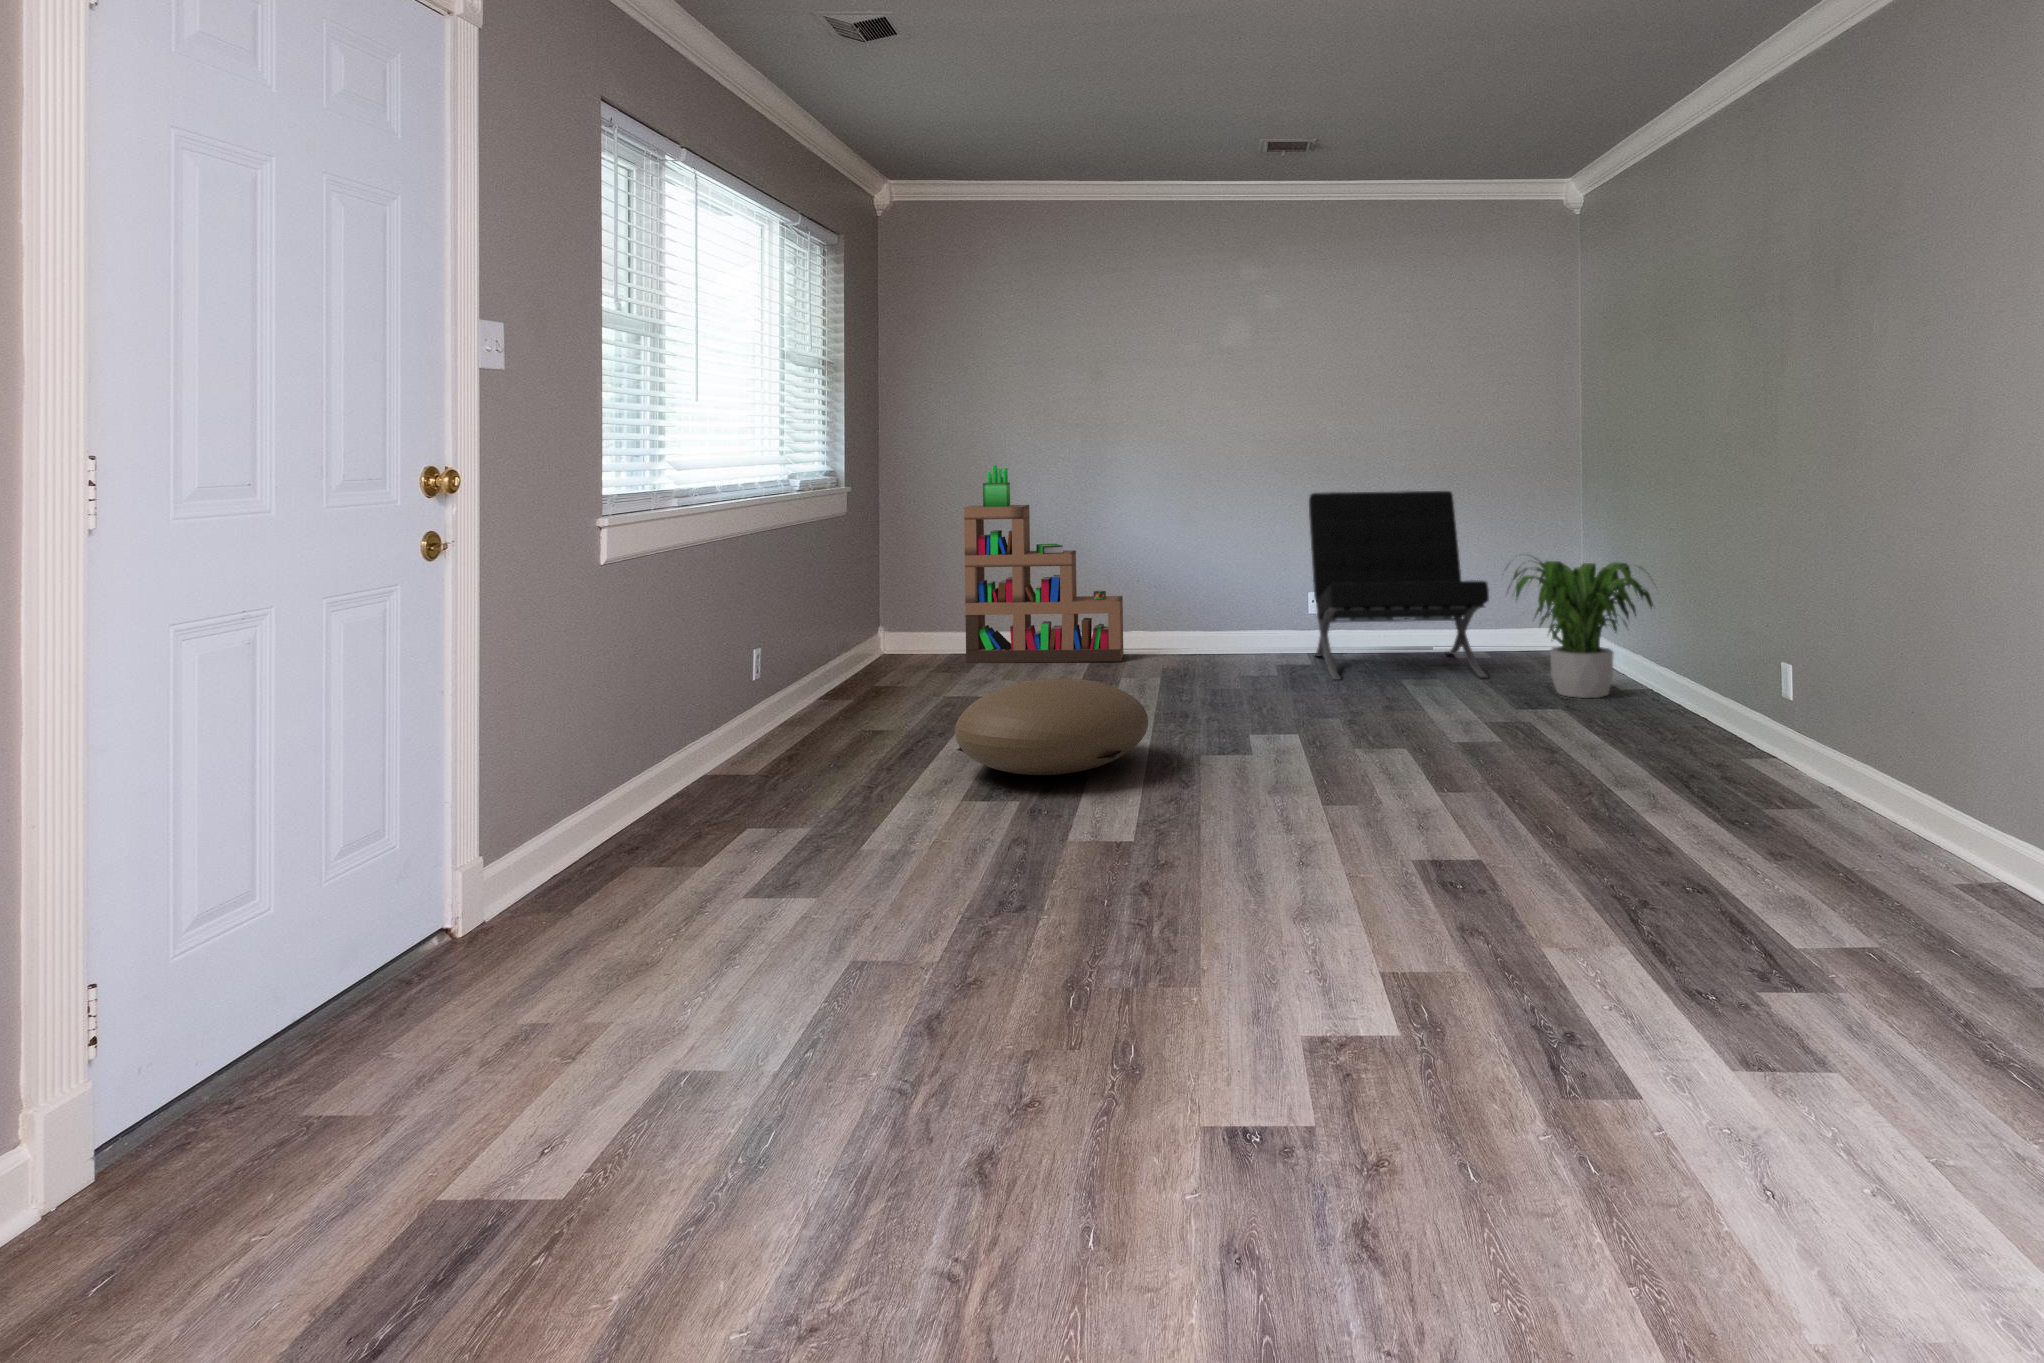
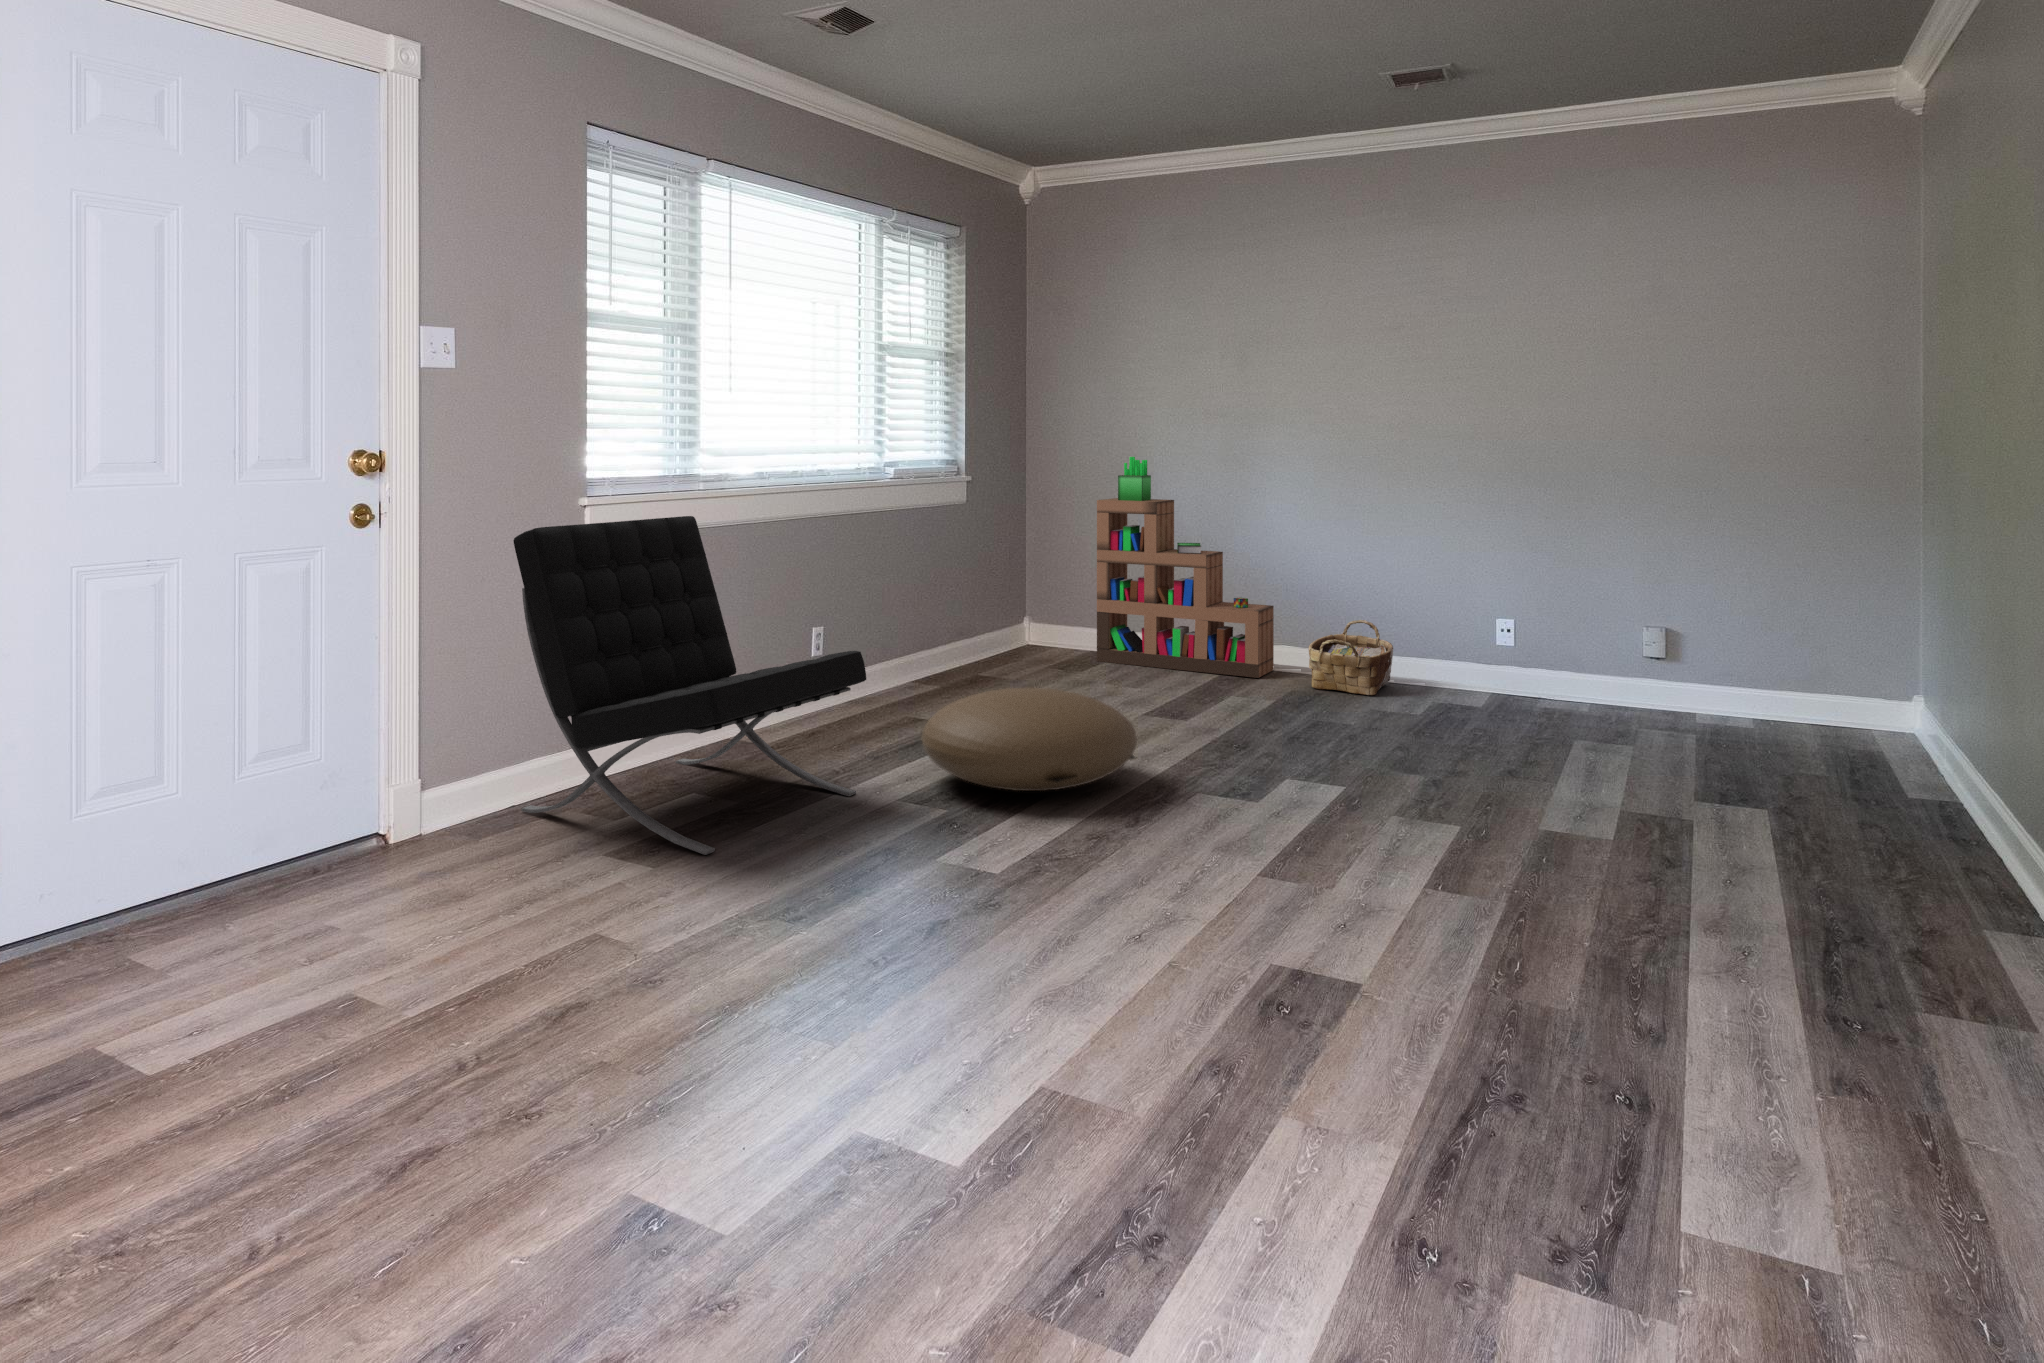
lounge chair: present [1309,491,1489,680] -> present [513,516,866,855]
potted plant: present [1513,558,1653,698] -> none [1726,595,1963,804]
woven basket: none [1166,602,1232,665] -> present [1309,620,1393,695]

